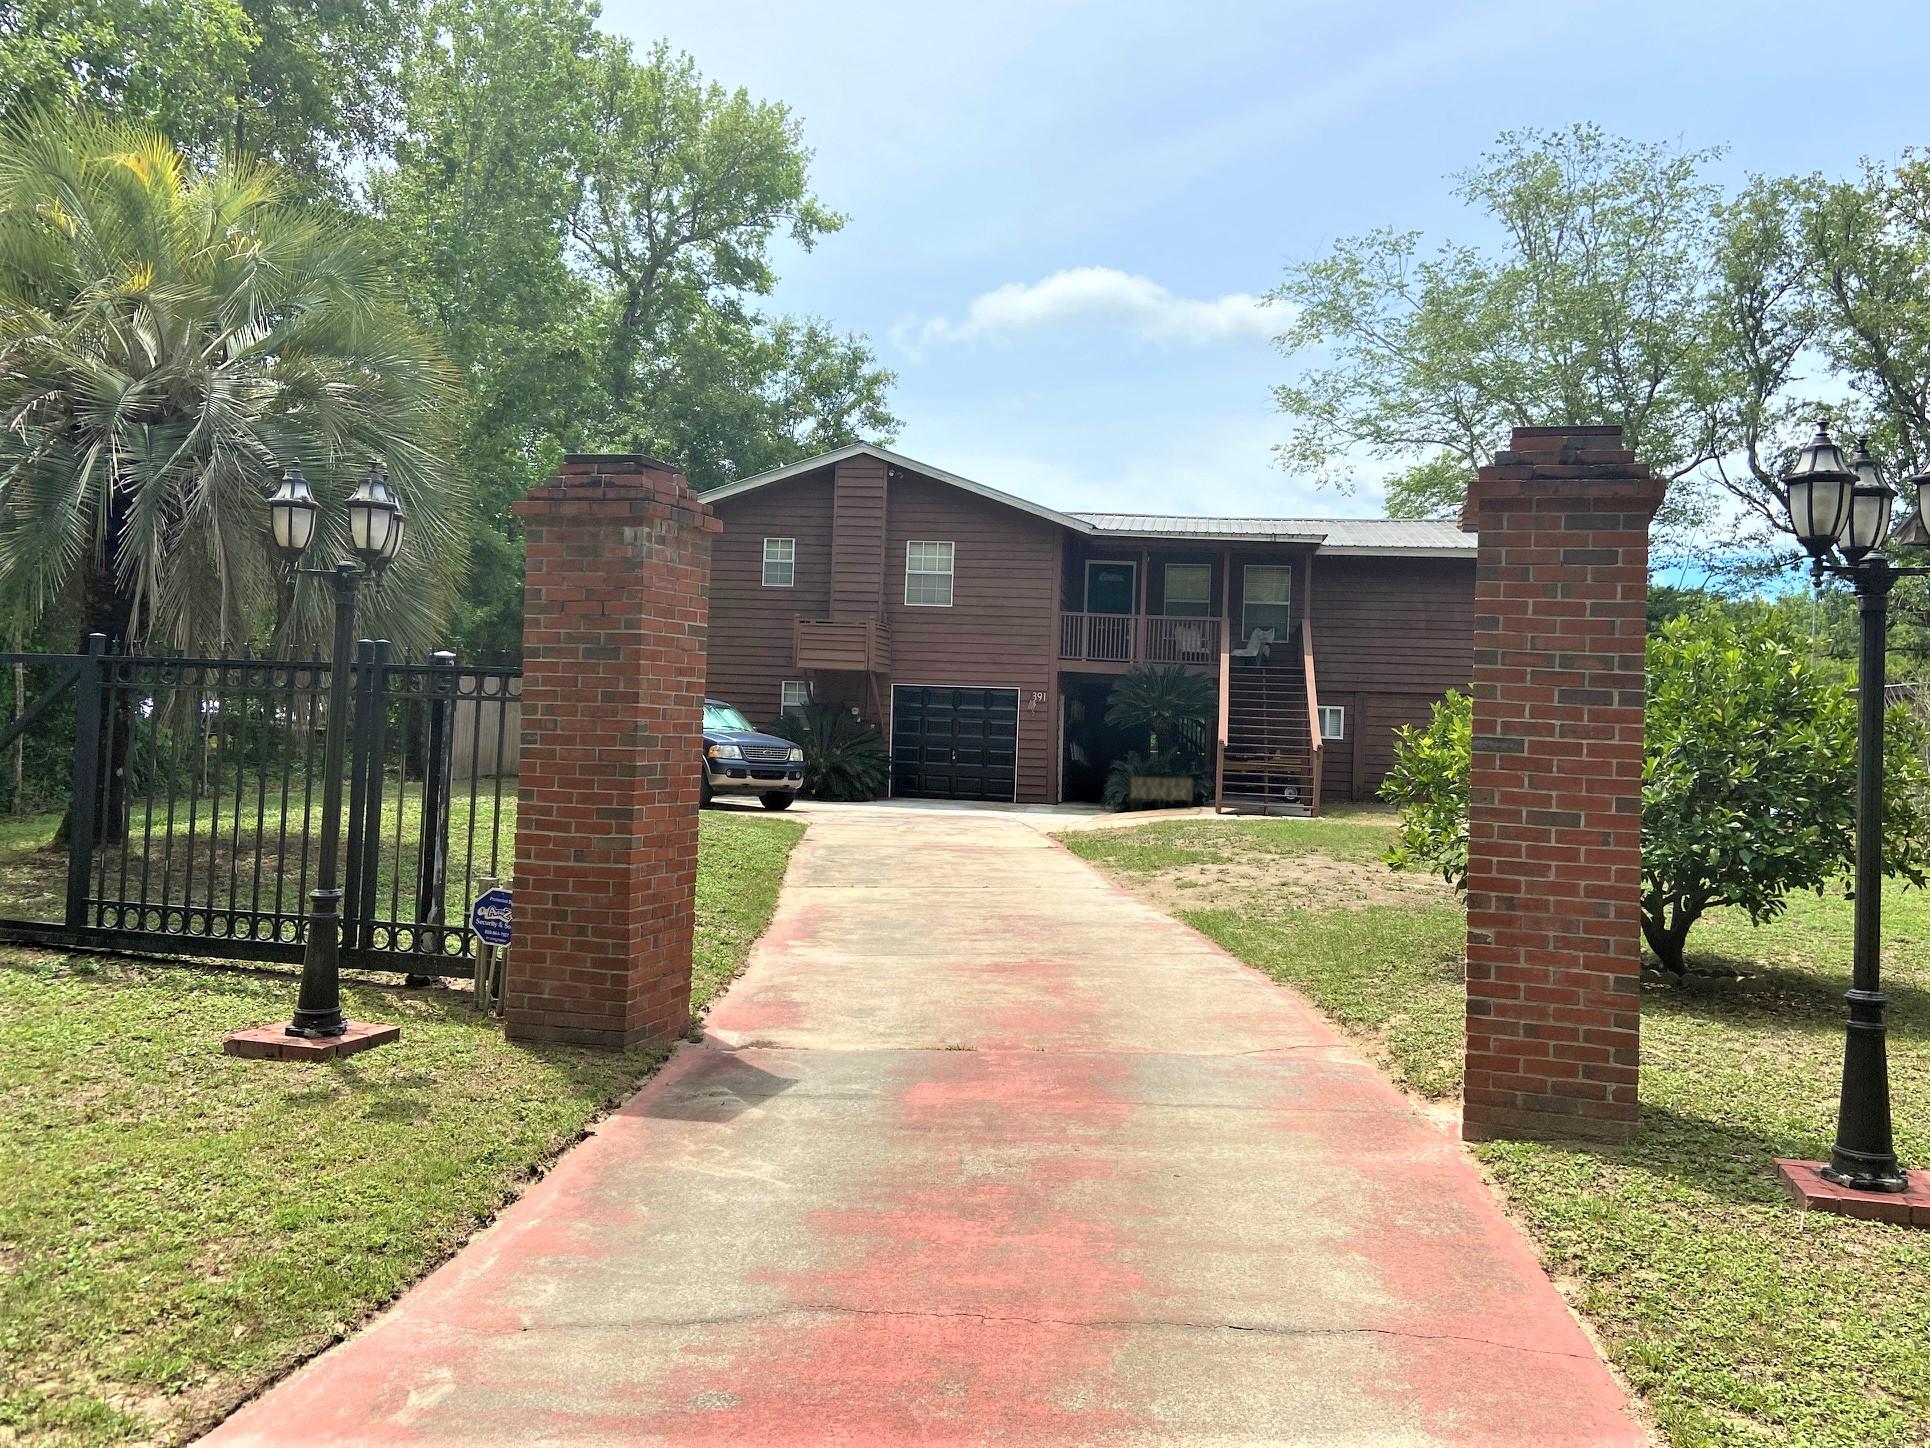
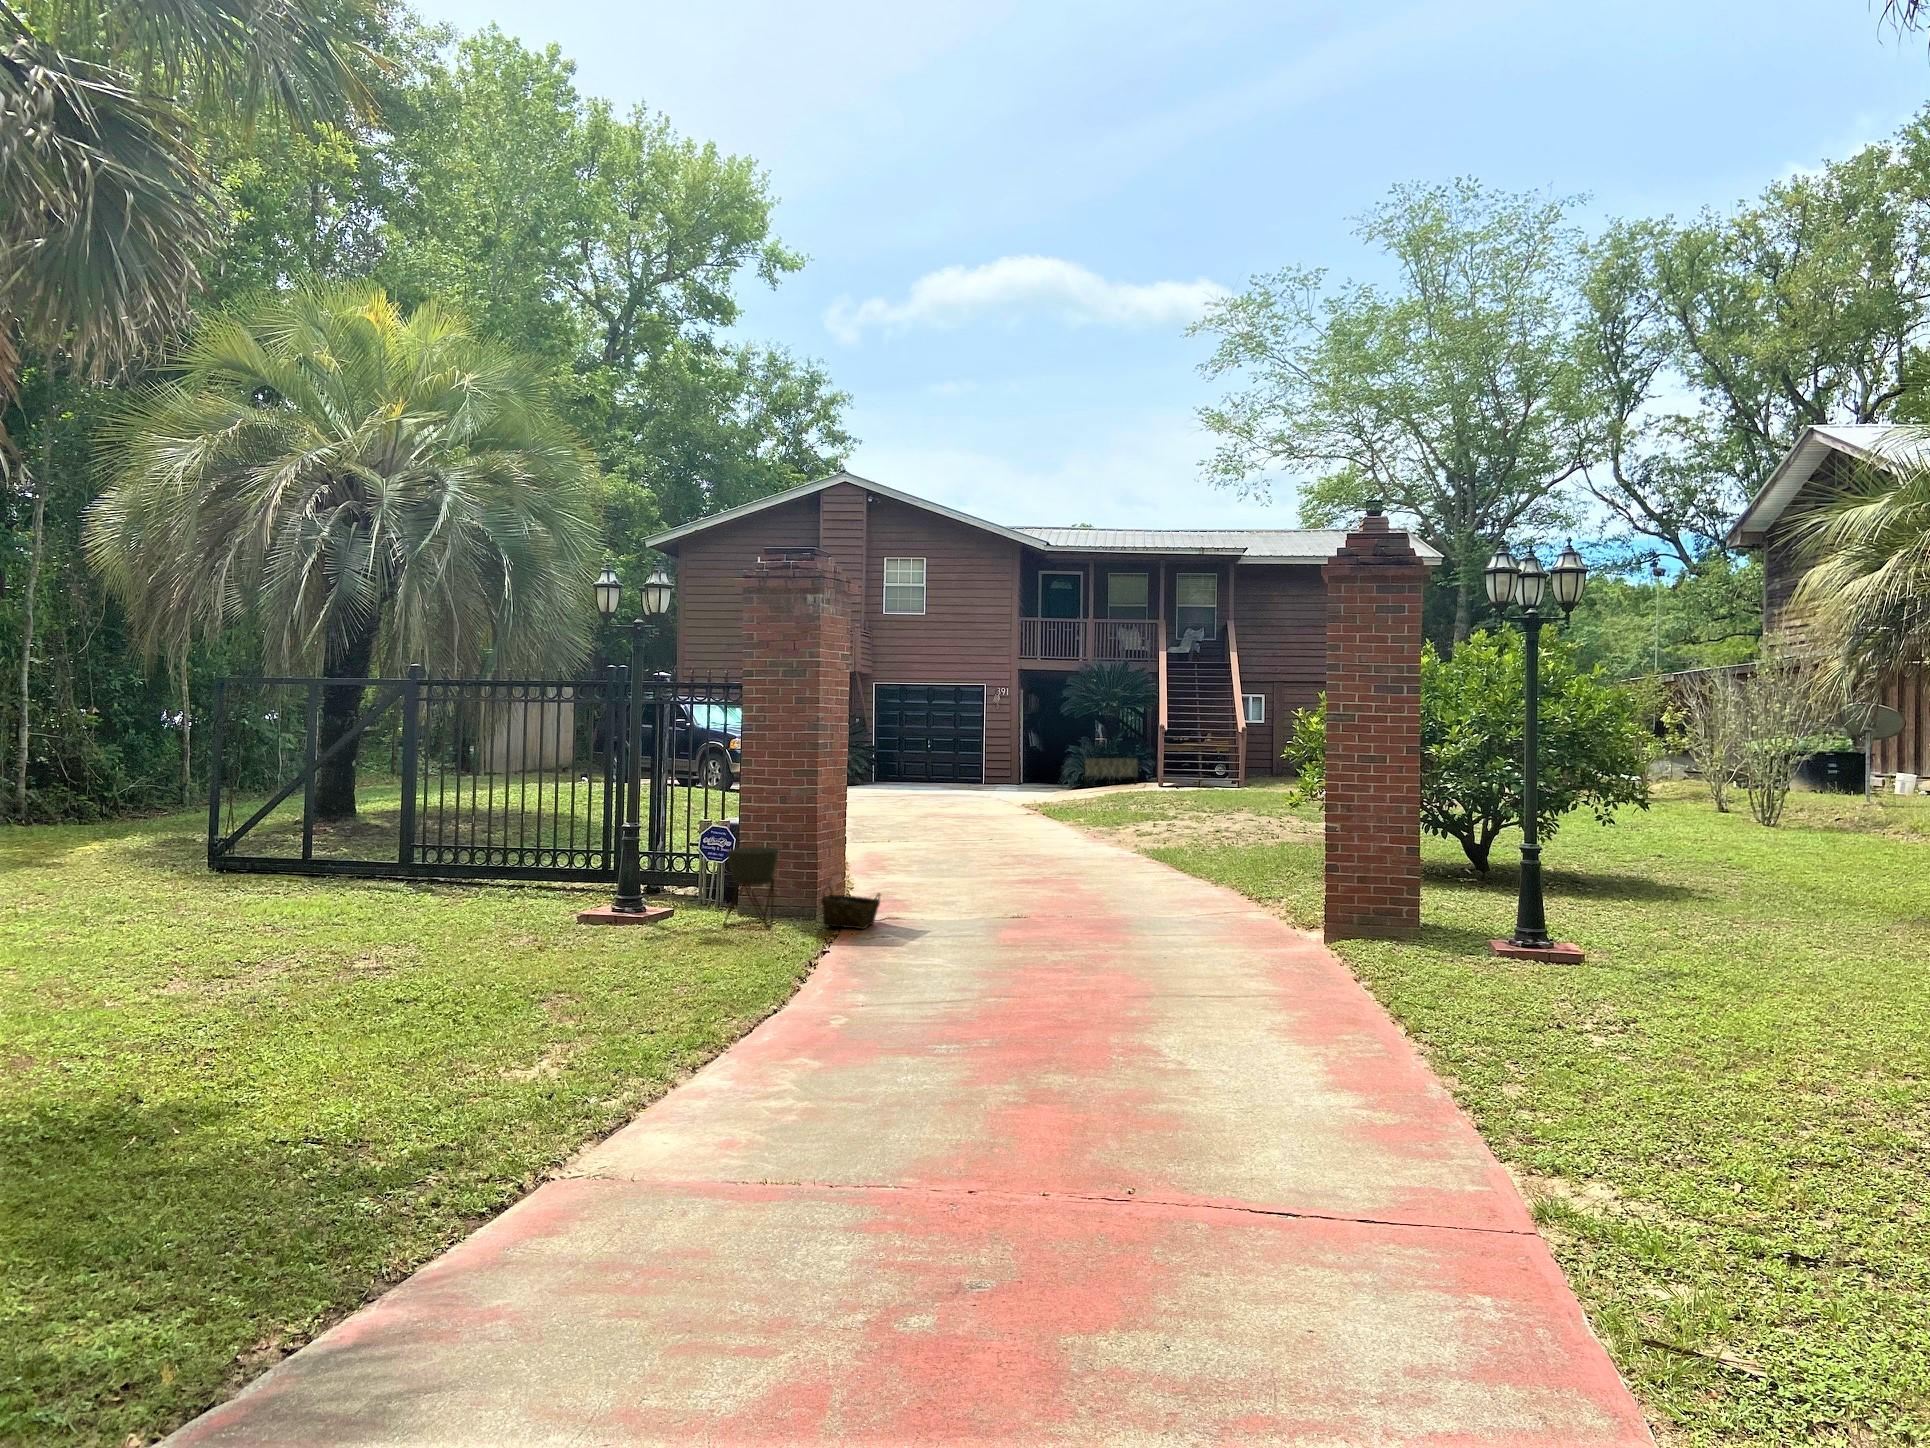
planter: none [483,933,580,1069] -> present [723,847,779,929]
woven basket: none [652,992,748,1067] -> present [821,886,880,929]

